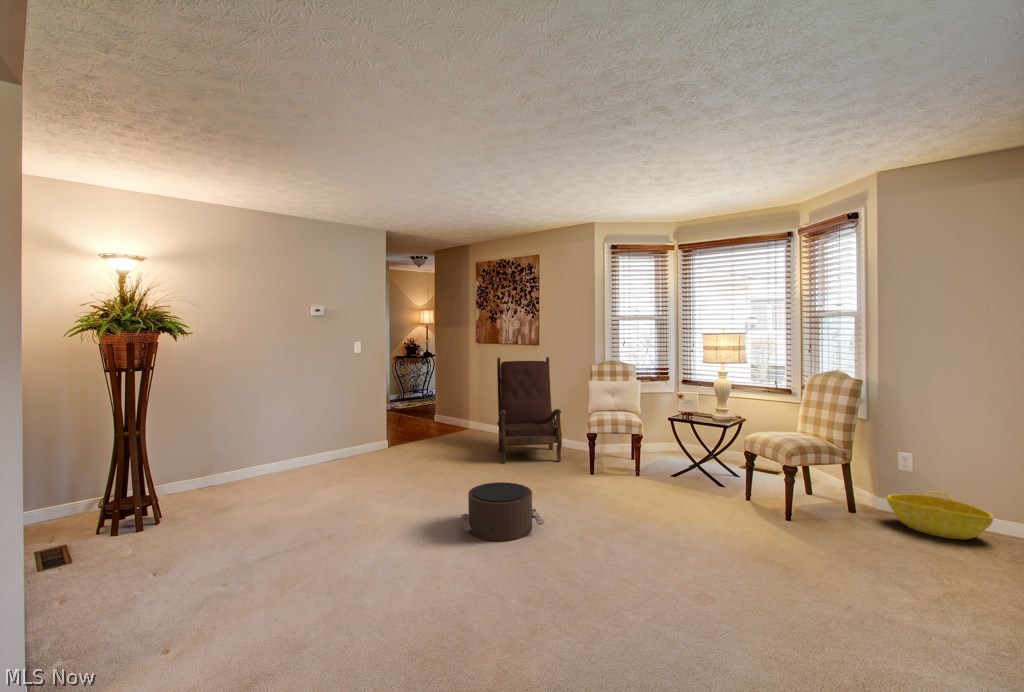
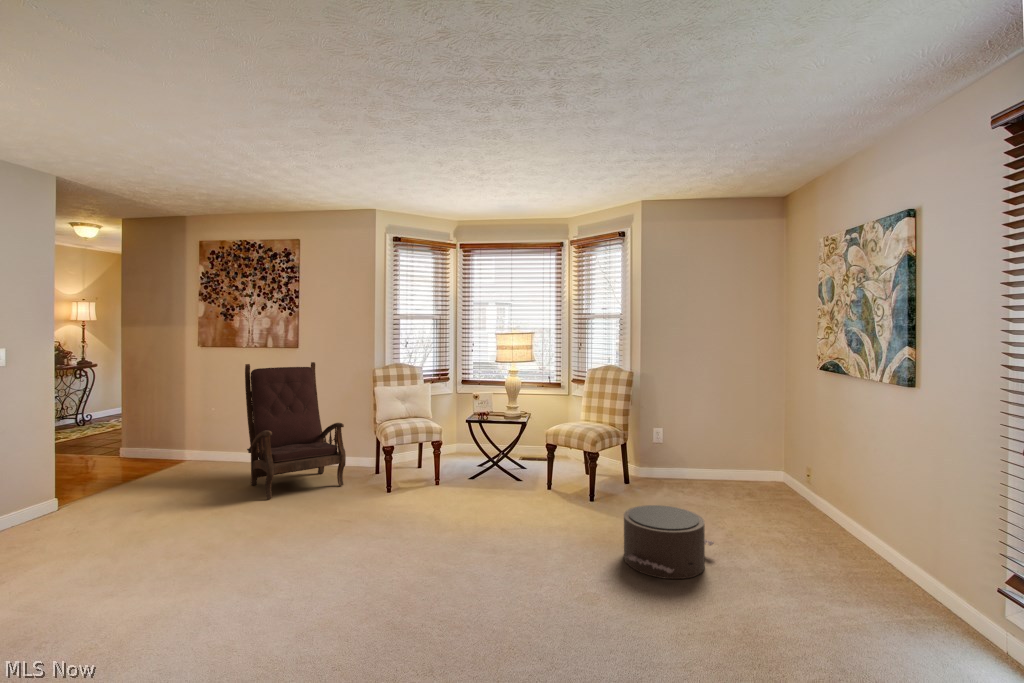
pouf: present [461,482,545,541] -> present [624,505,714,579]
basket: present [887,491,993,539] -> none [653,458,720,493]

